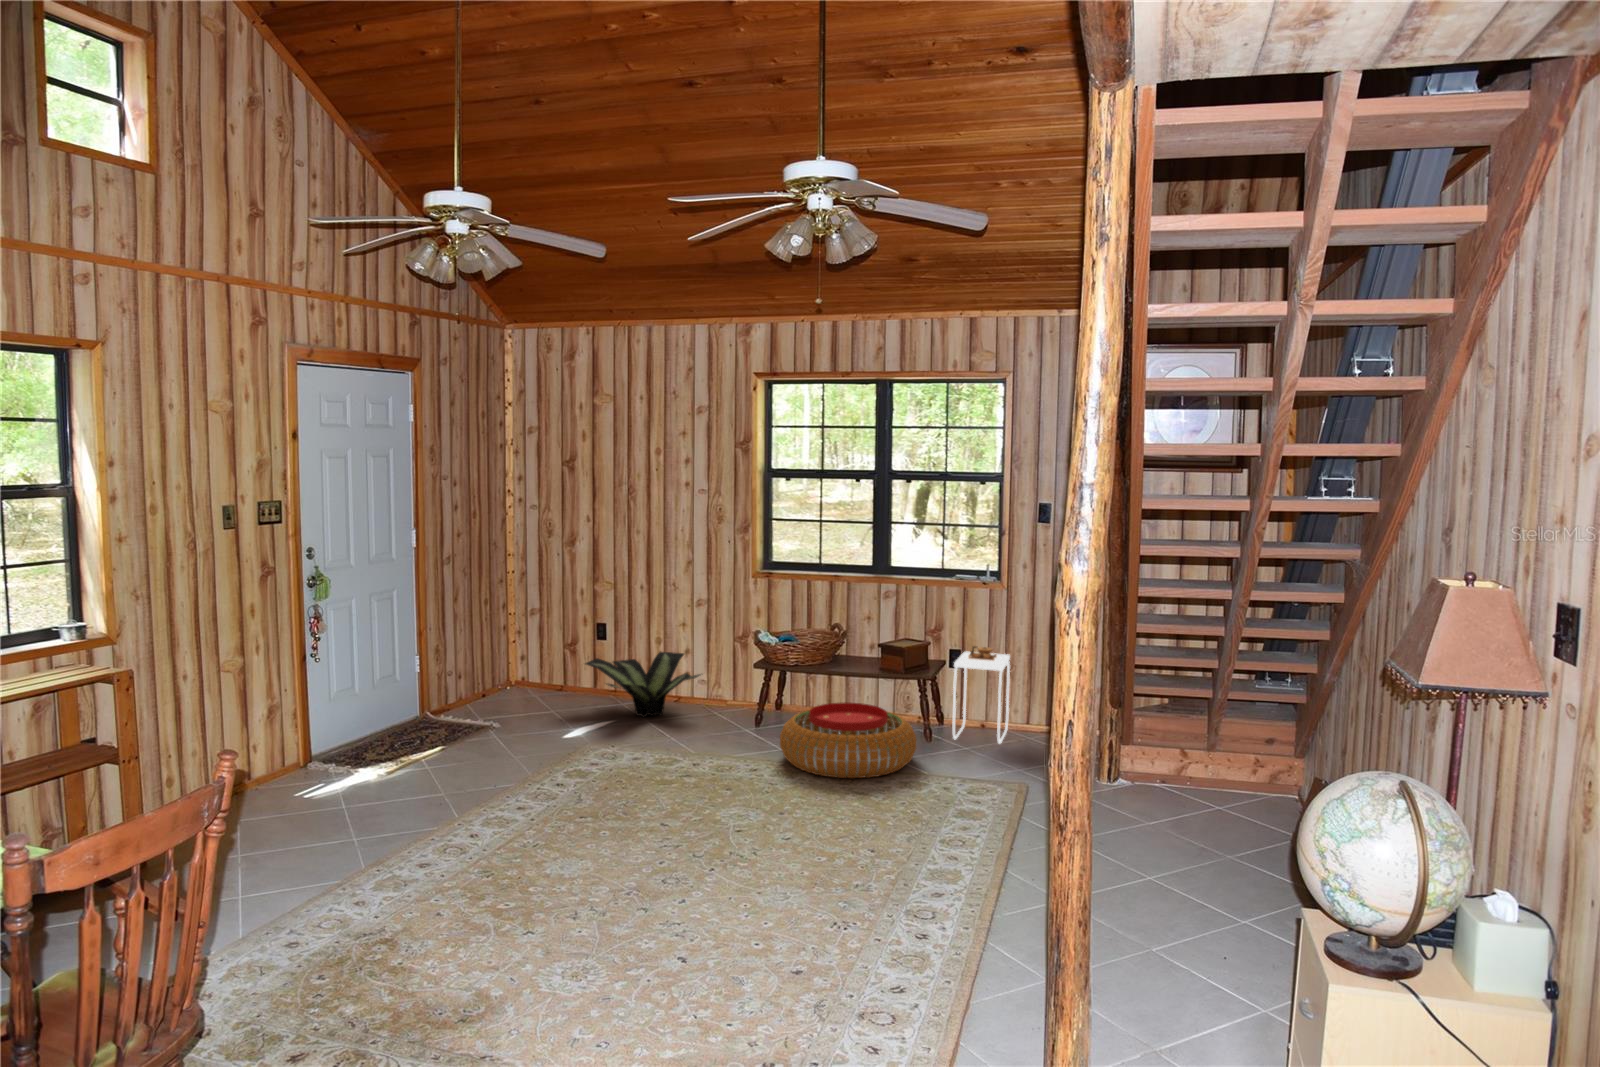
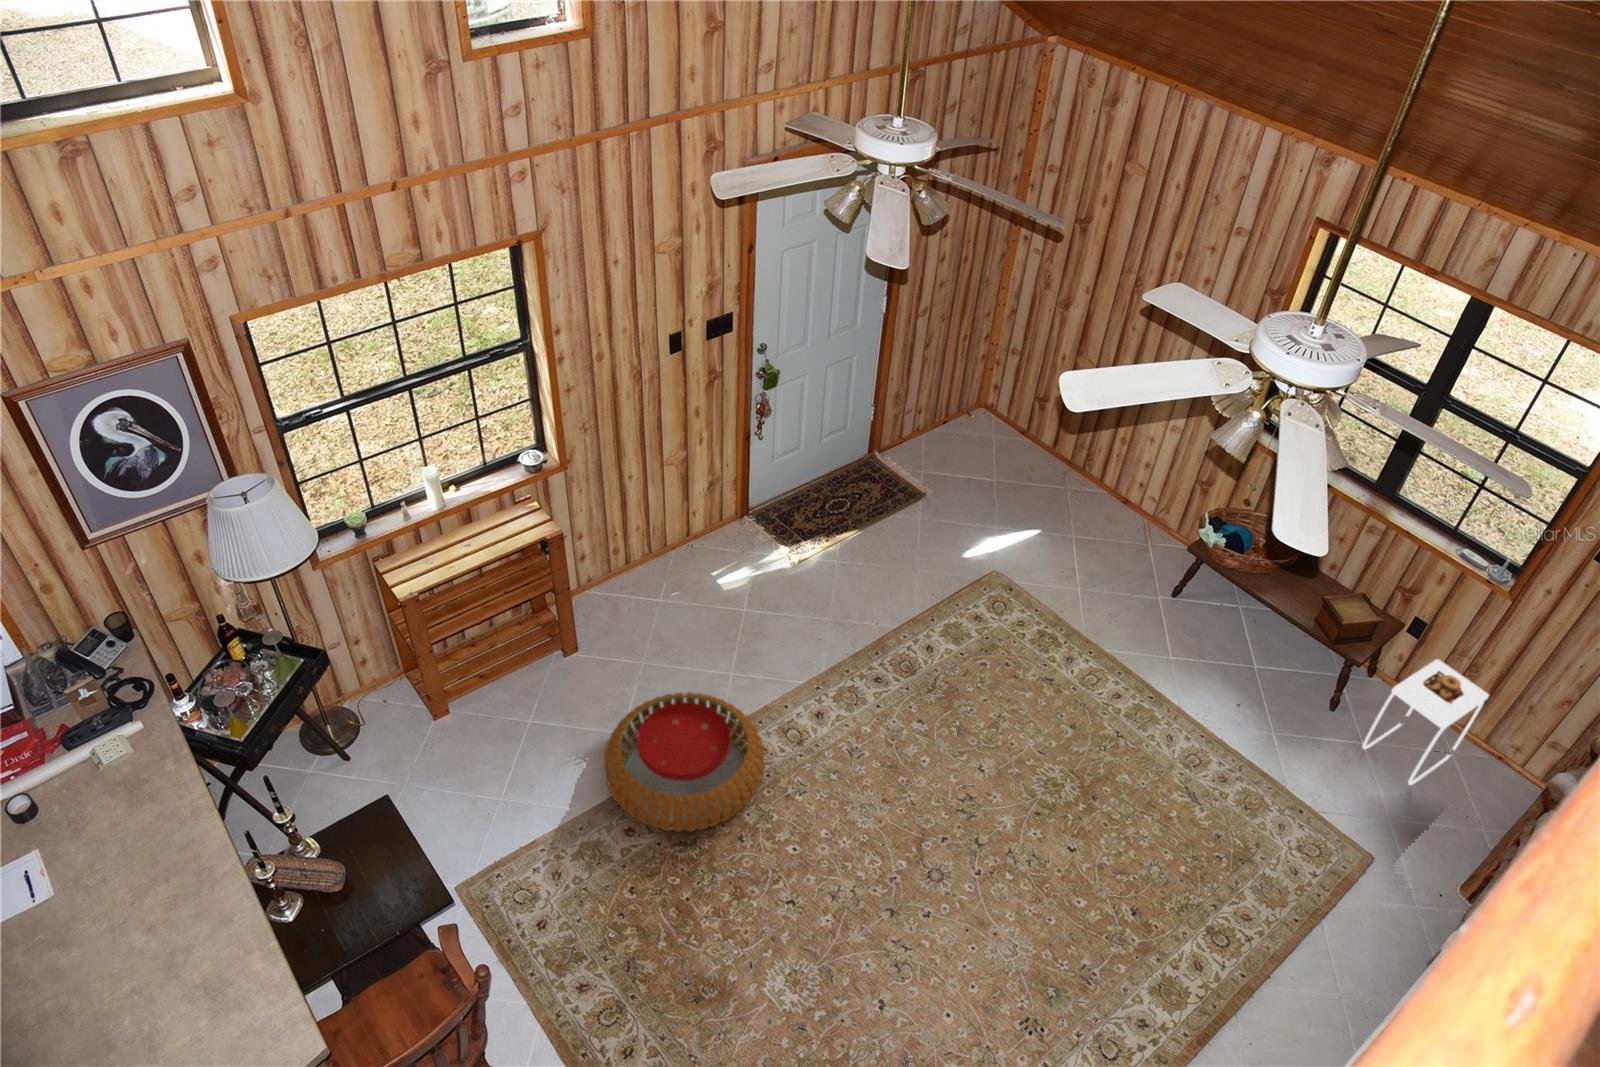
potted plant: present [586,652,700,717] -> none [1025,460,1144,550]
pouf: present [780,703,916,778] -> present [604,692,764,832]

